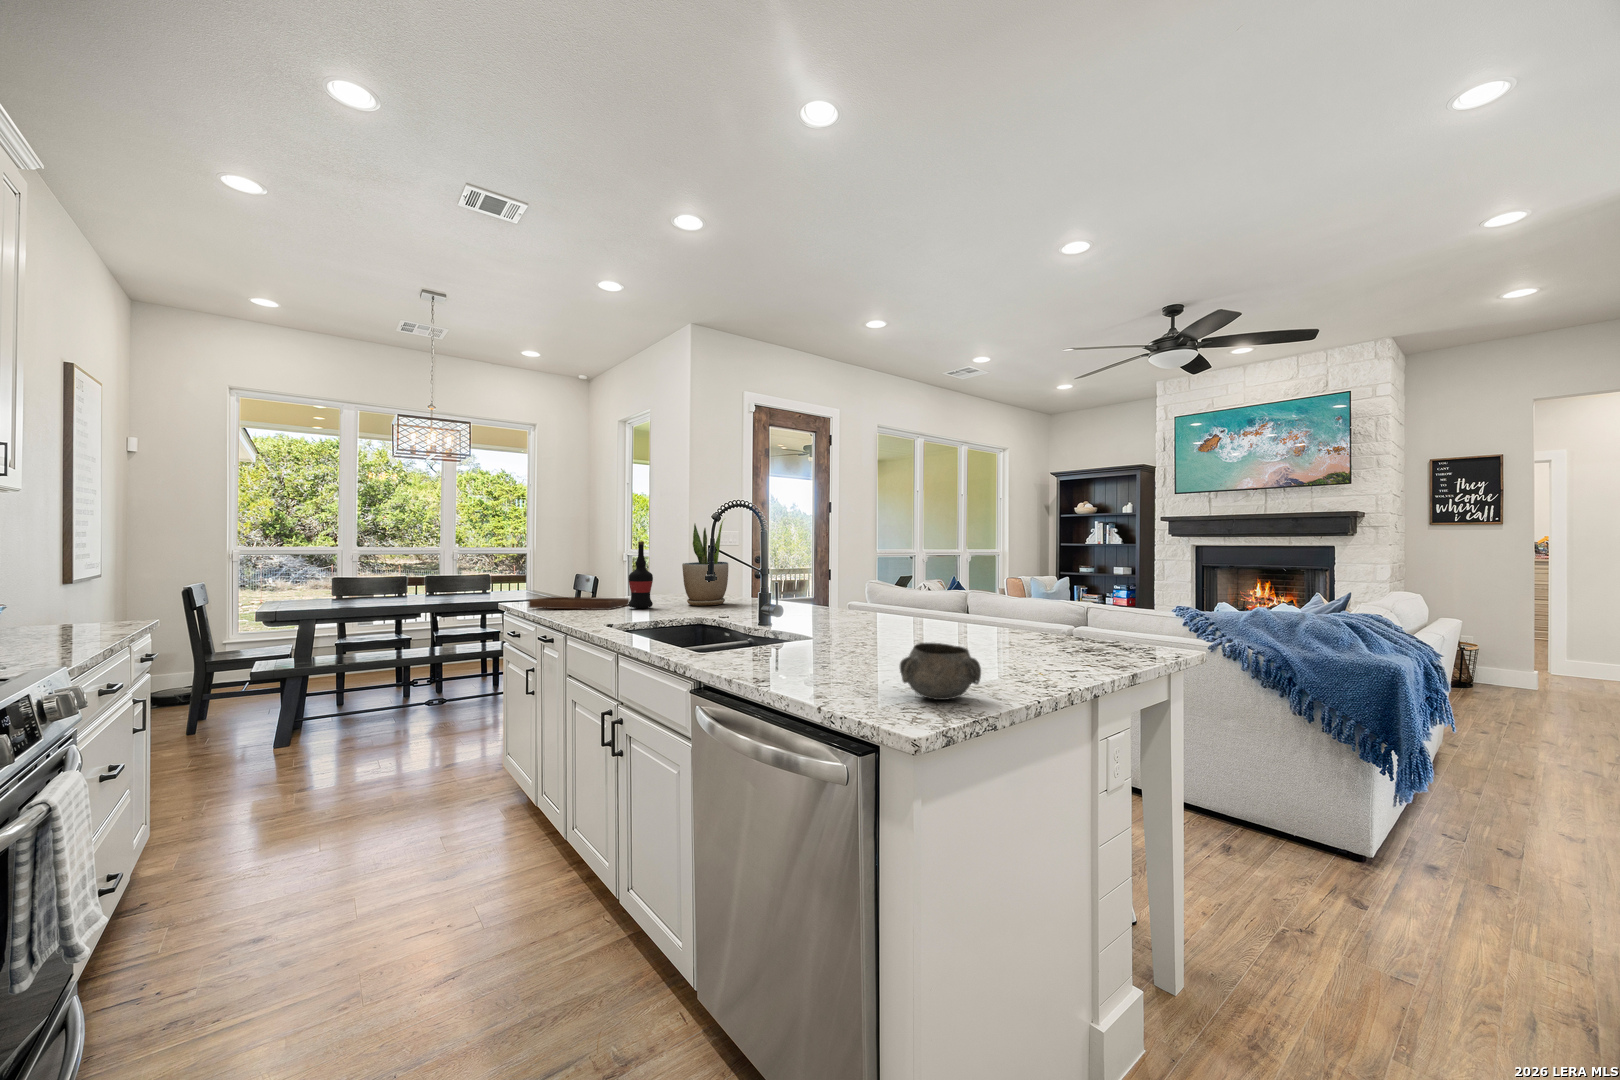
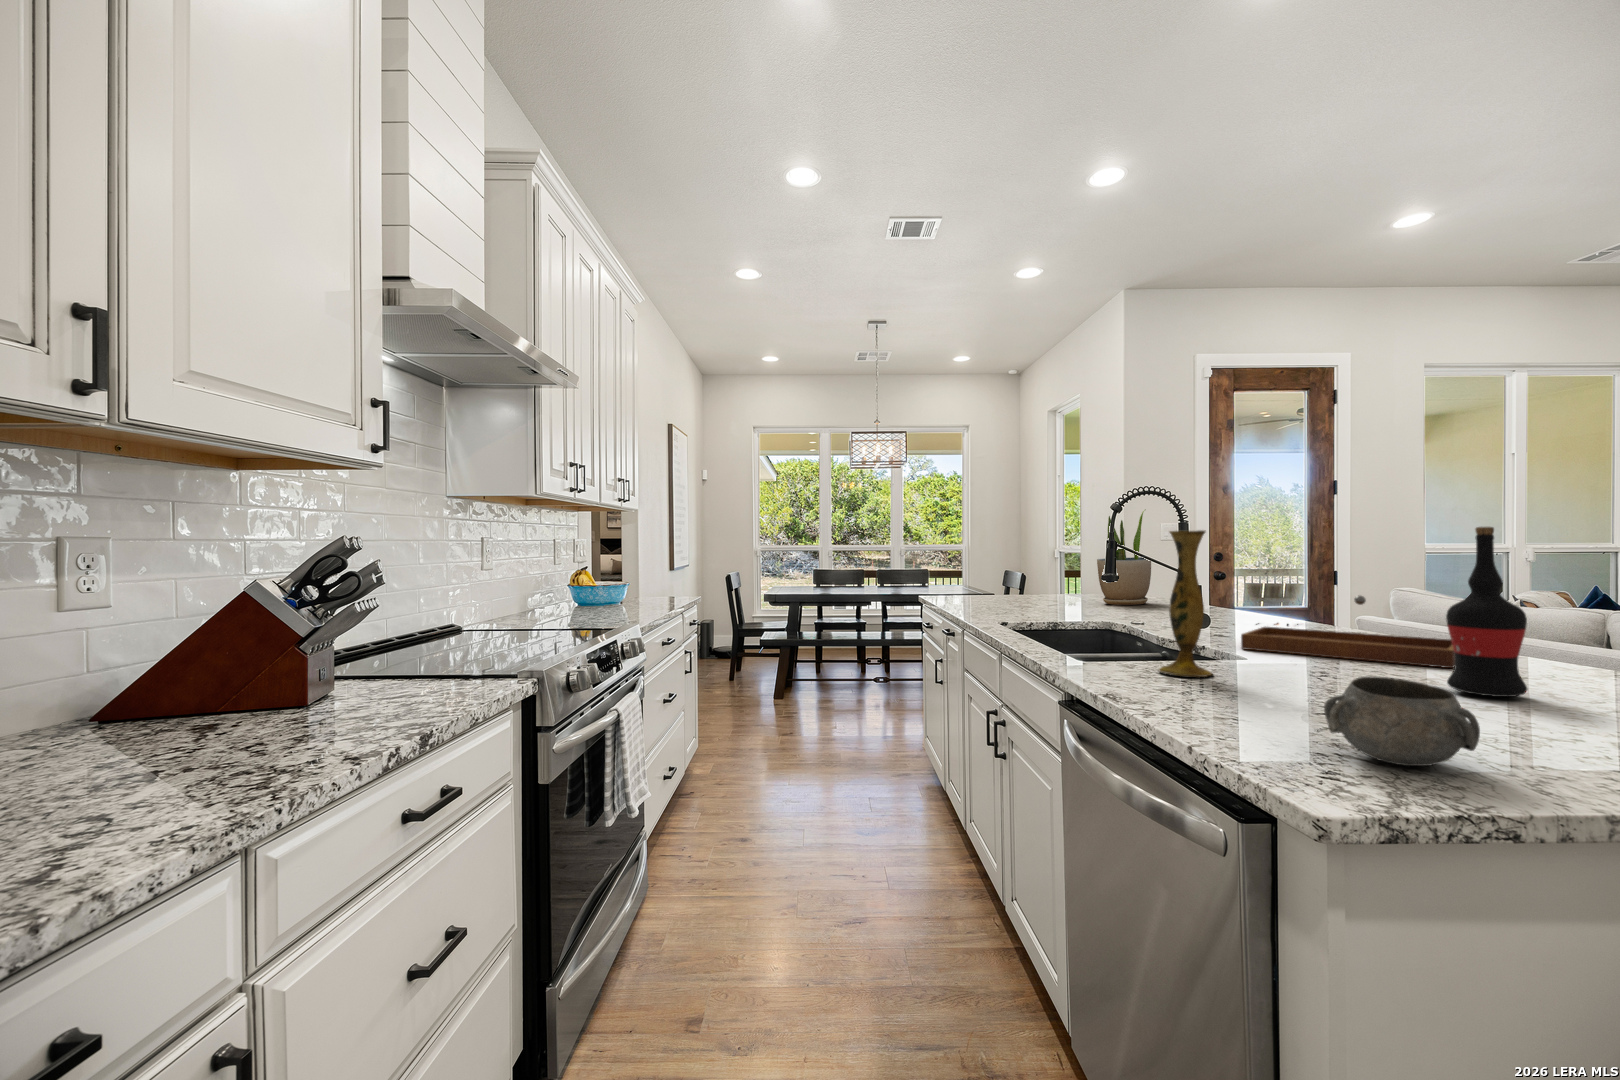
vase: none [766,539,807,658] -> present [1159,530,1213,677]
wine bottle: present [628,541,653,608] -> present [1446,527,1527,697]
tray: present [529,578,629,610] -> present [1241,596,1455,668]

